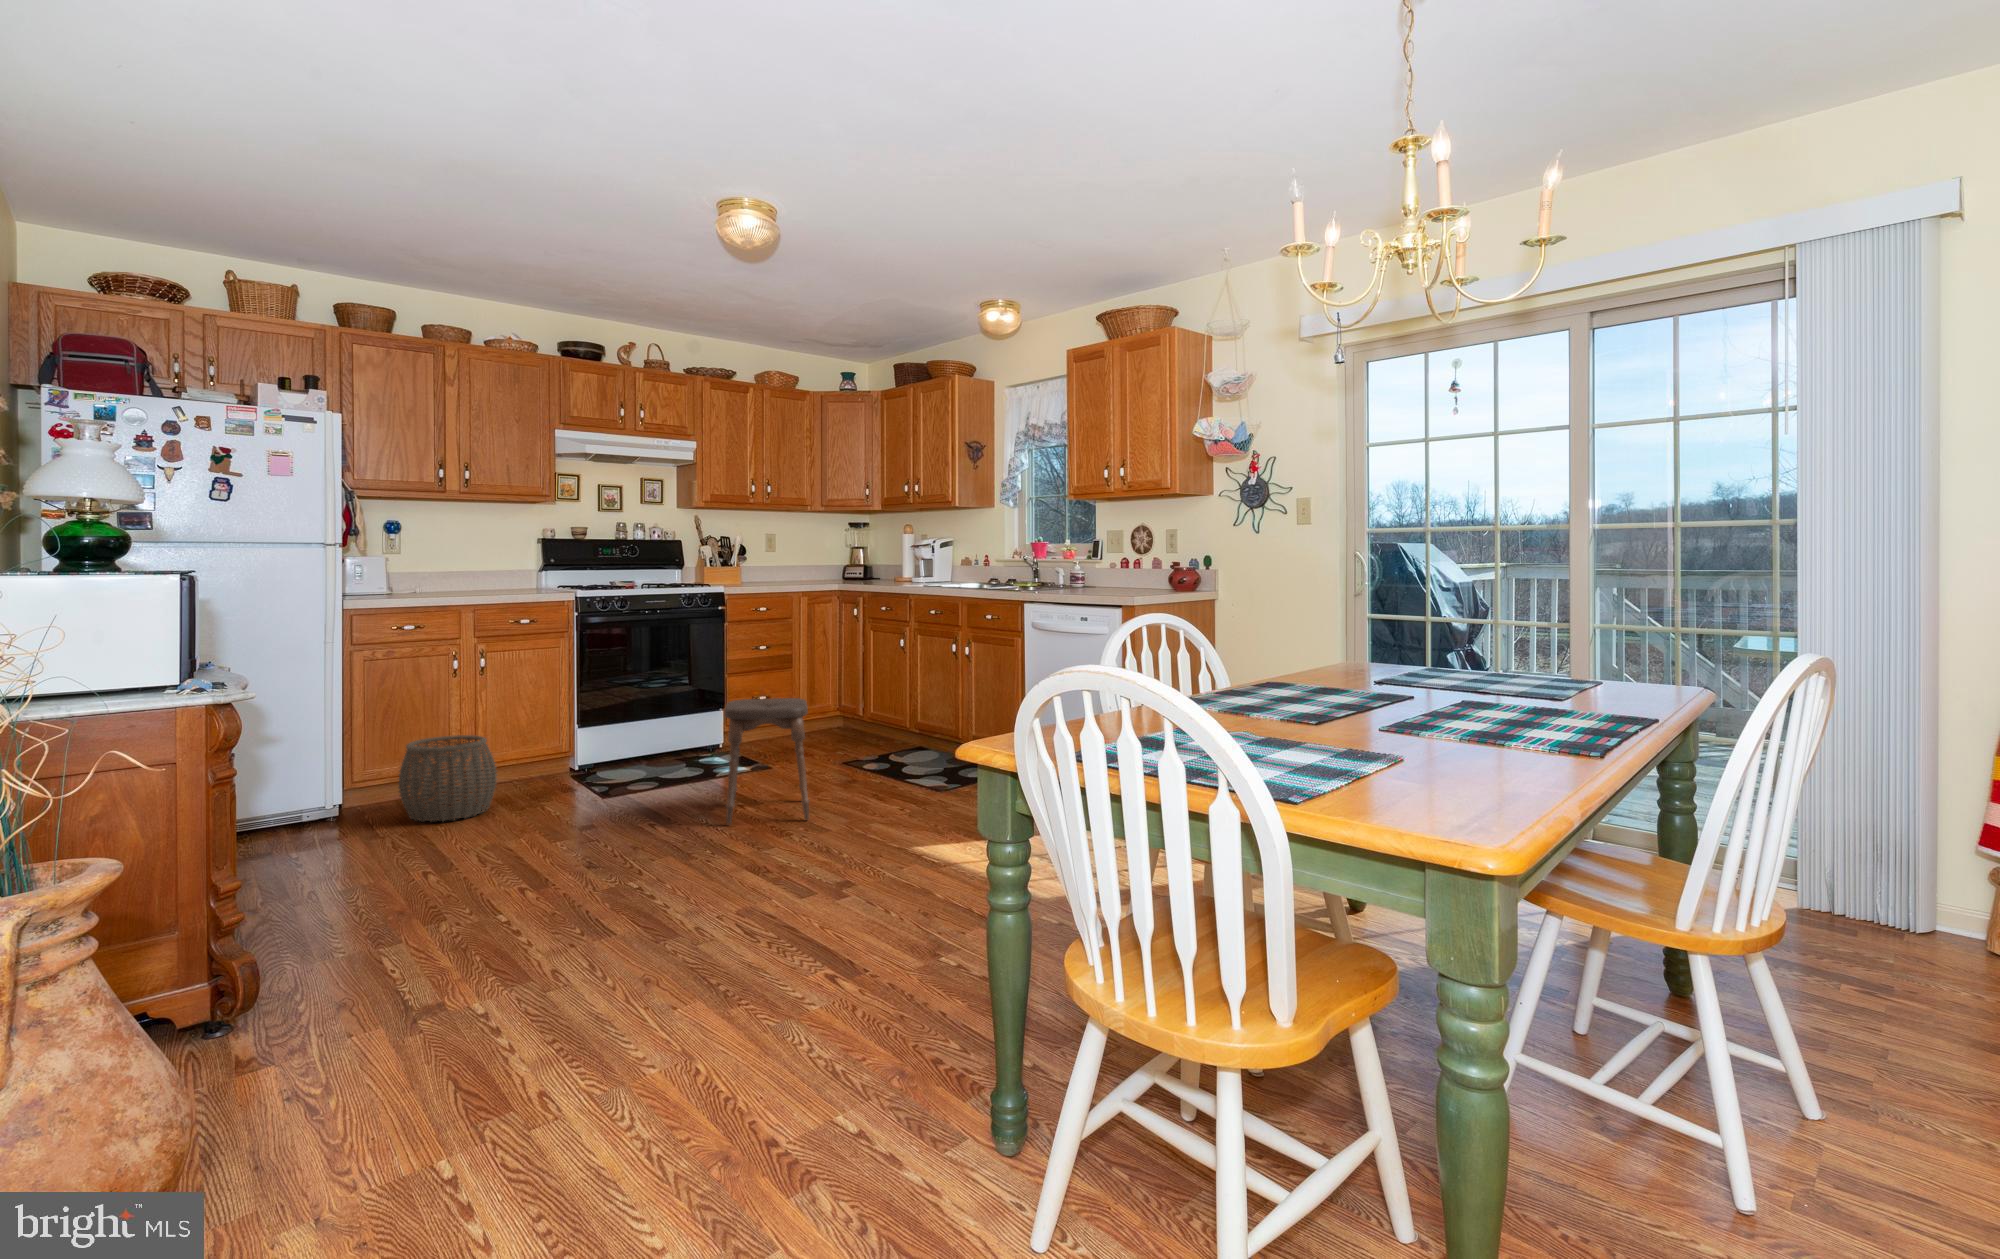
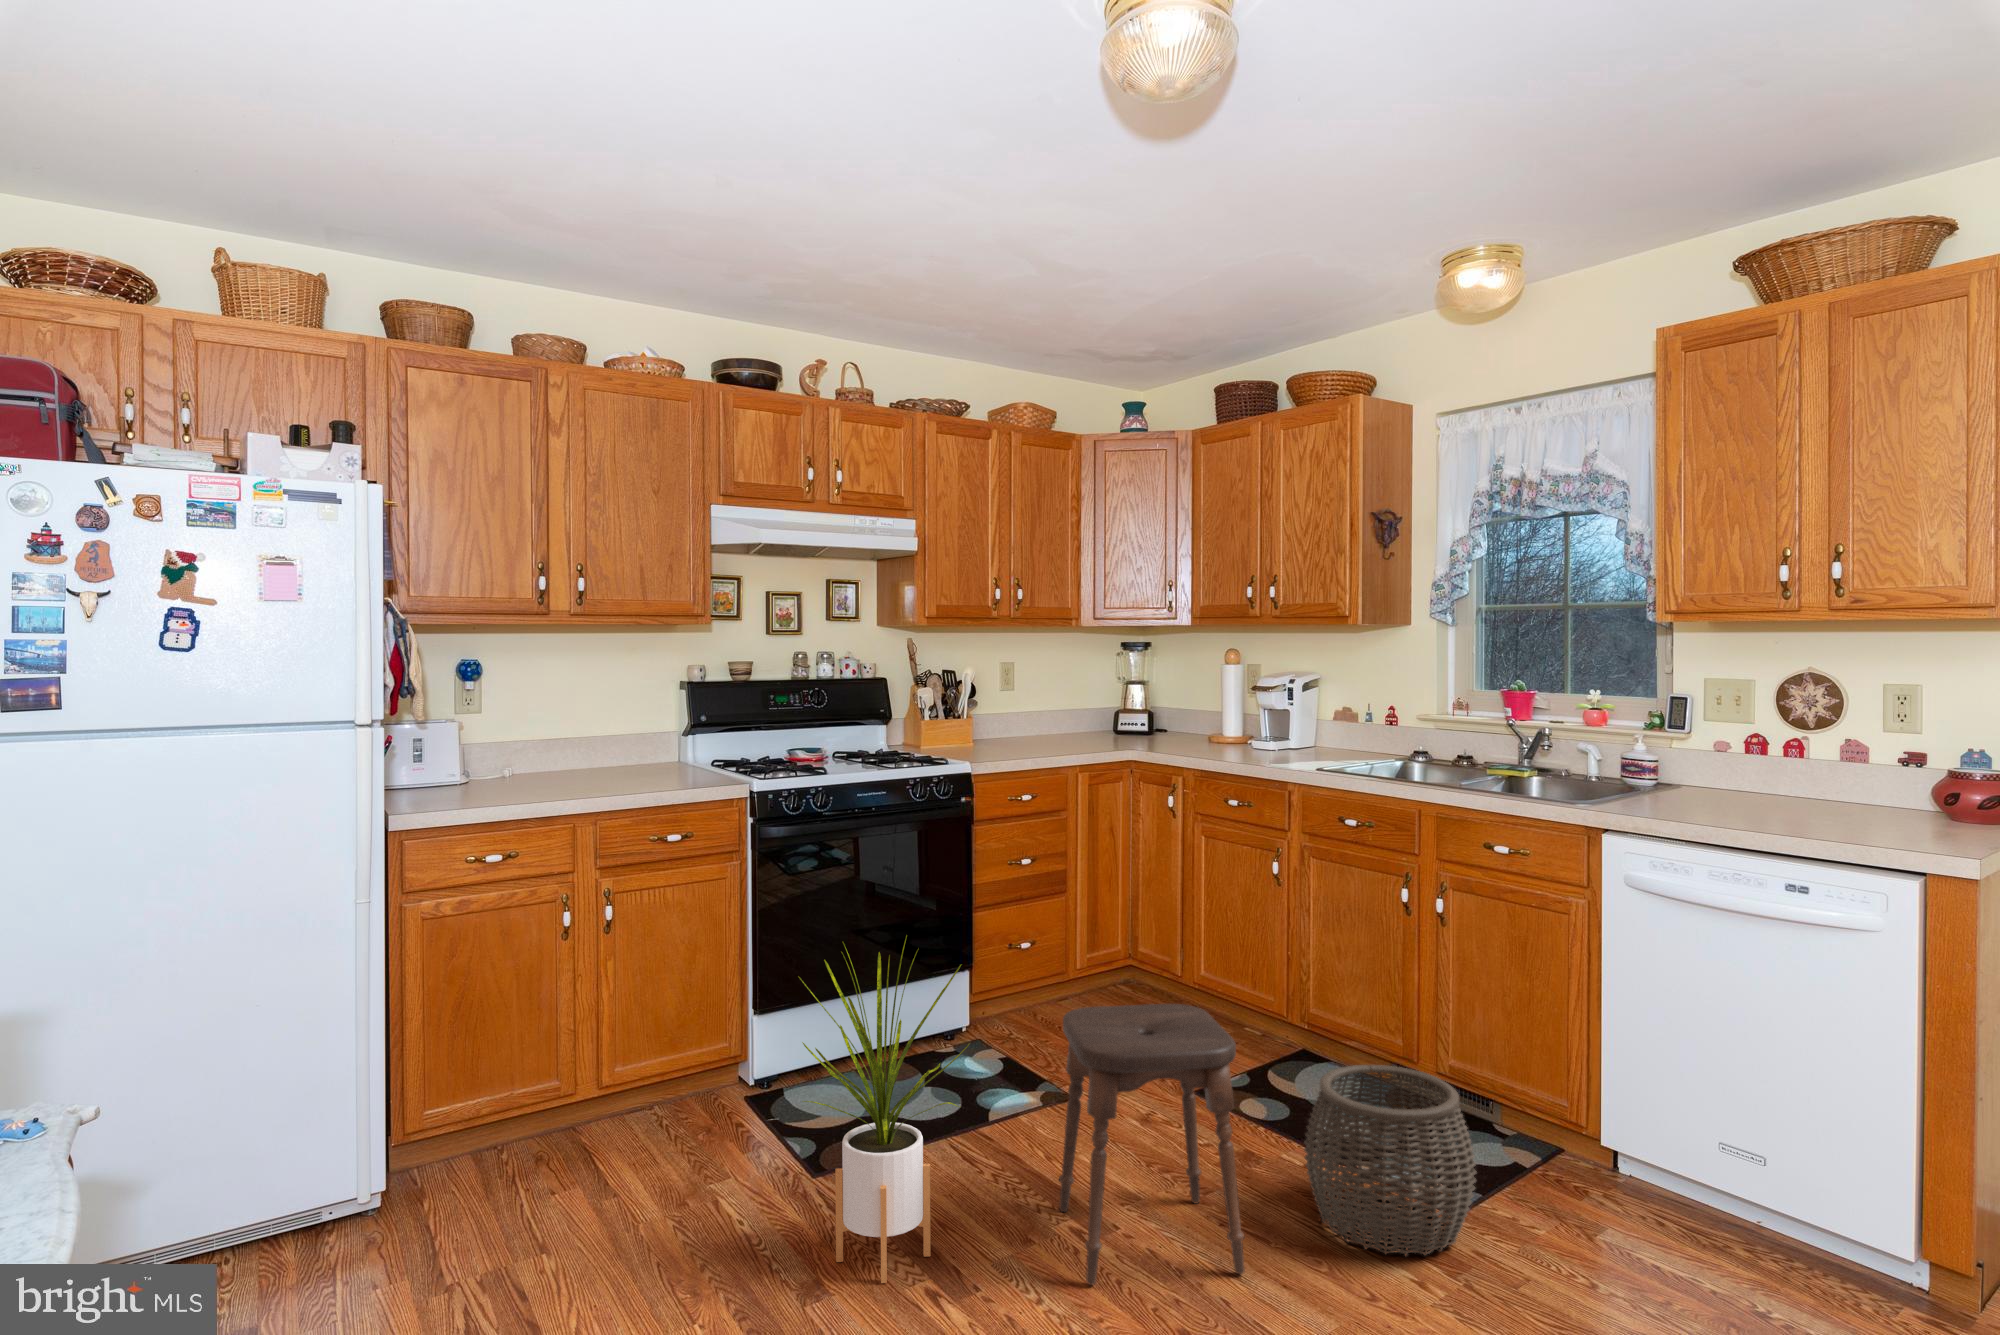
house plant: none [576,657,670,827] -> present [800,936,969,1283]
woven basket: present [398,735,497,822] -> present [1304,1065,1476,1256]

